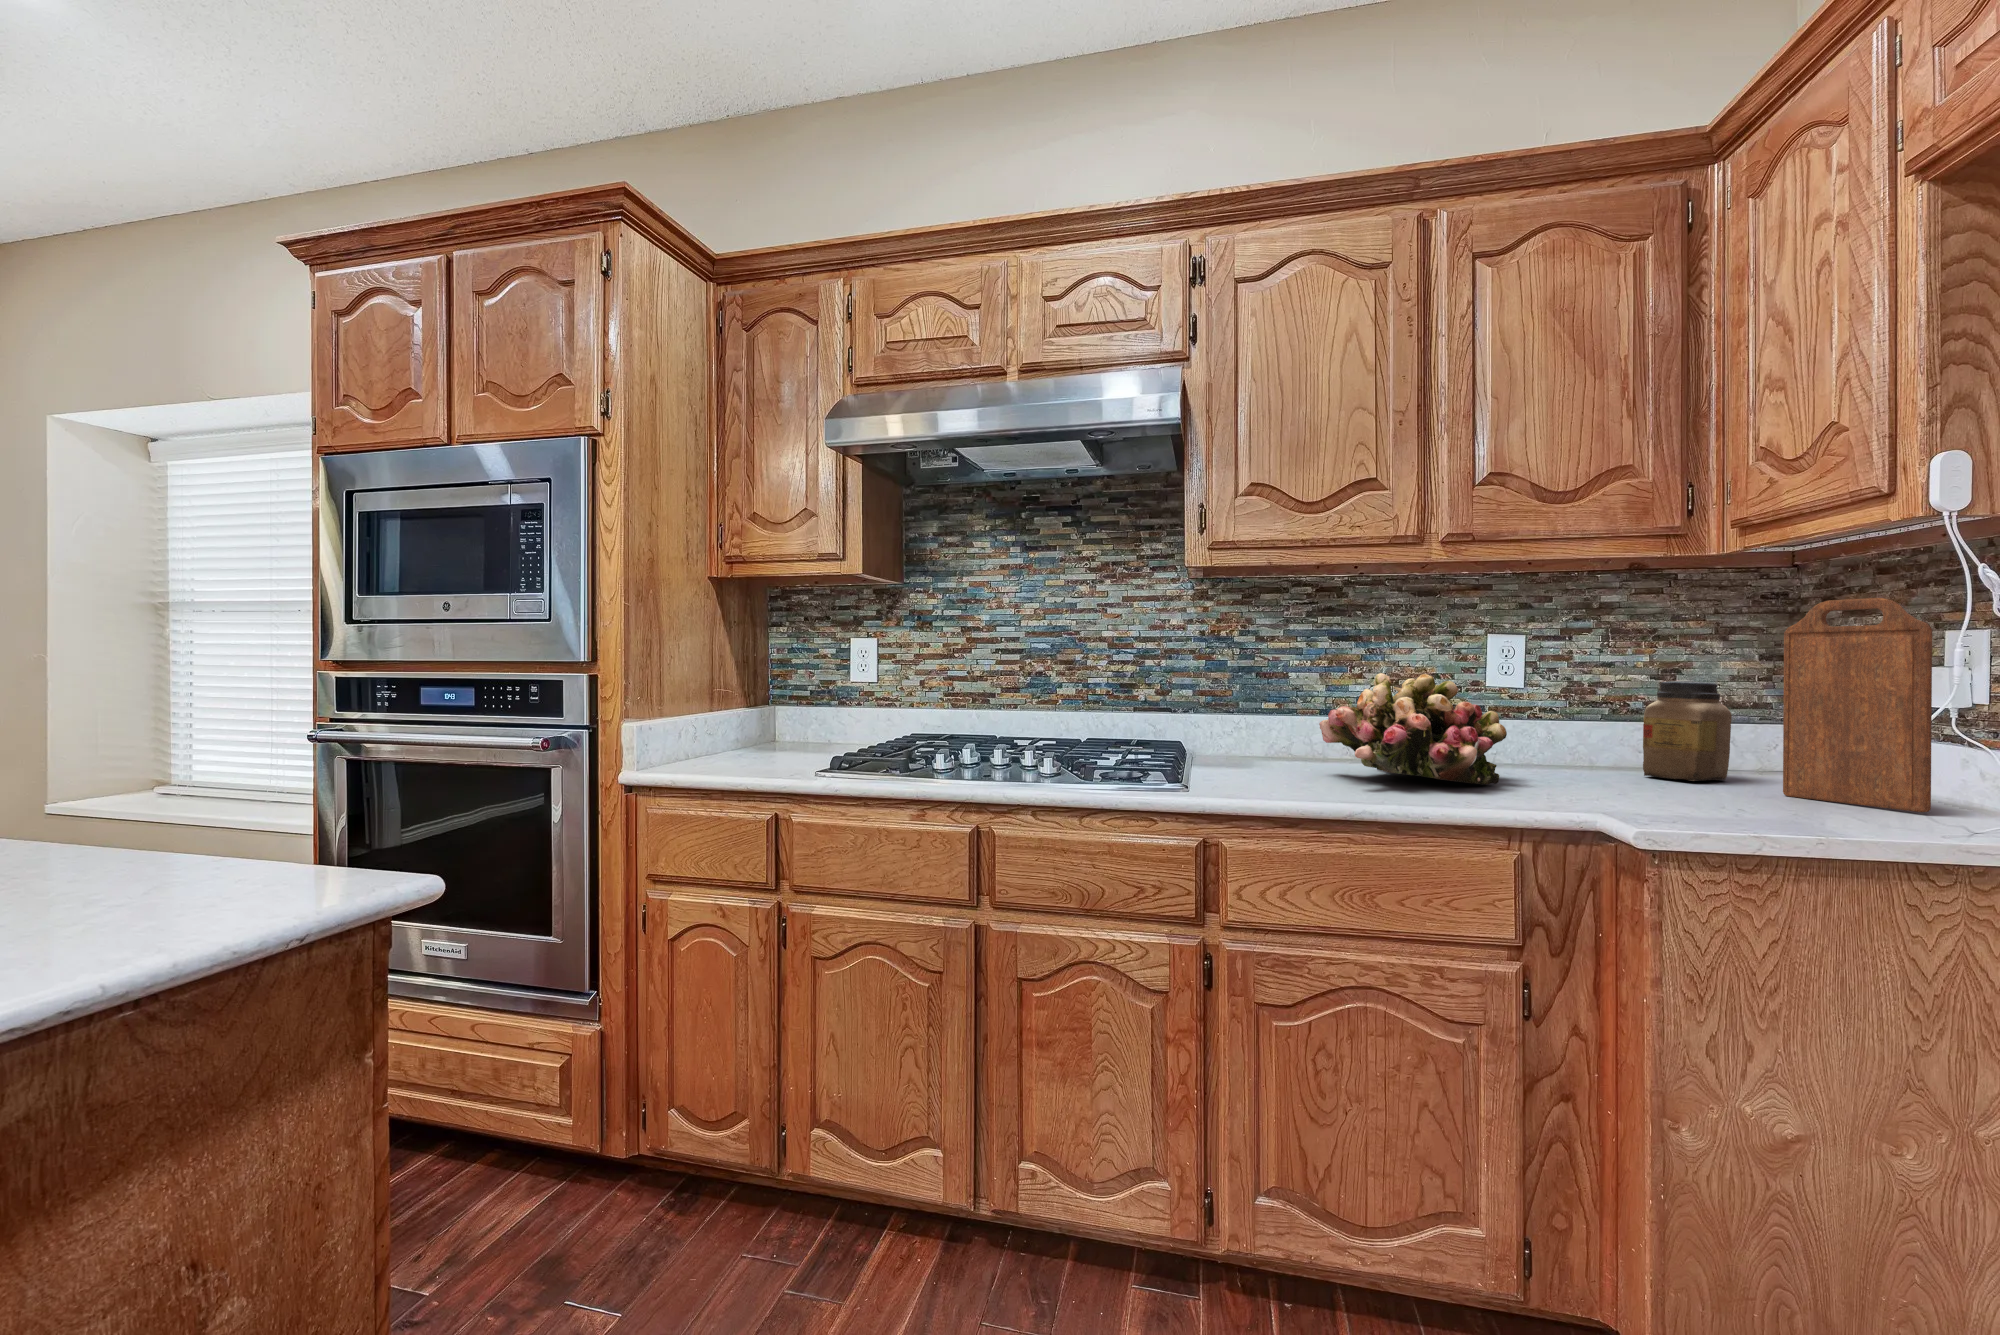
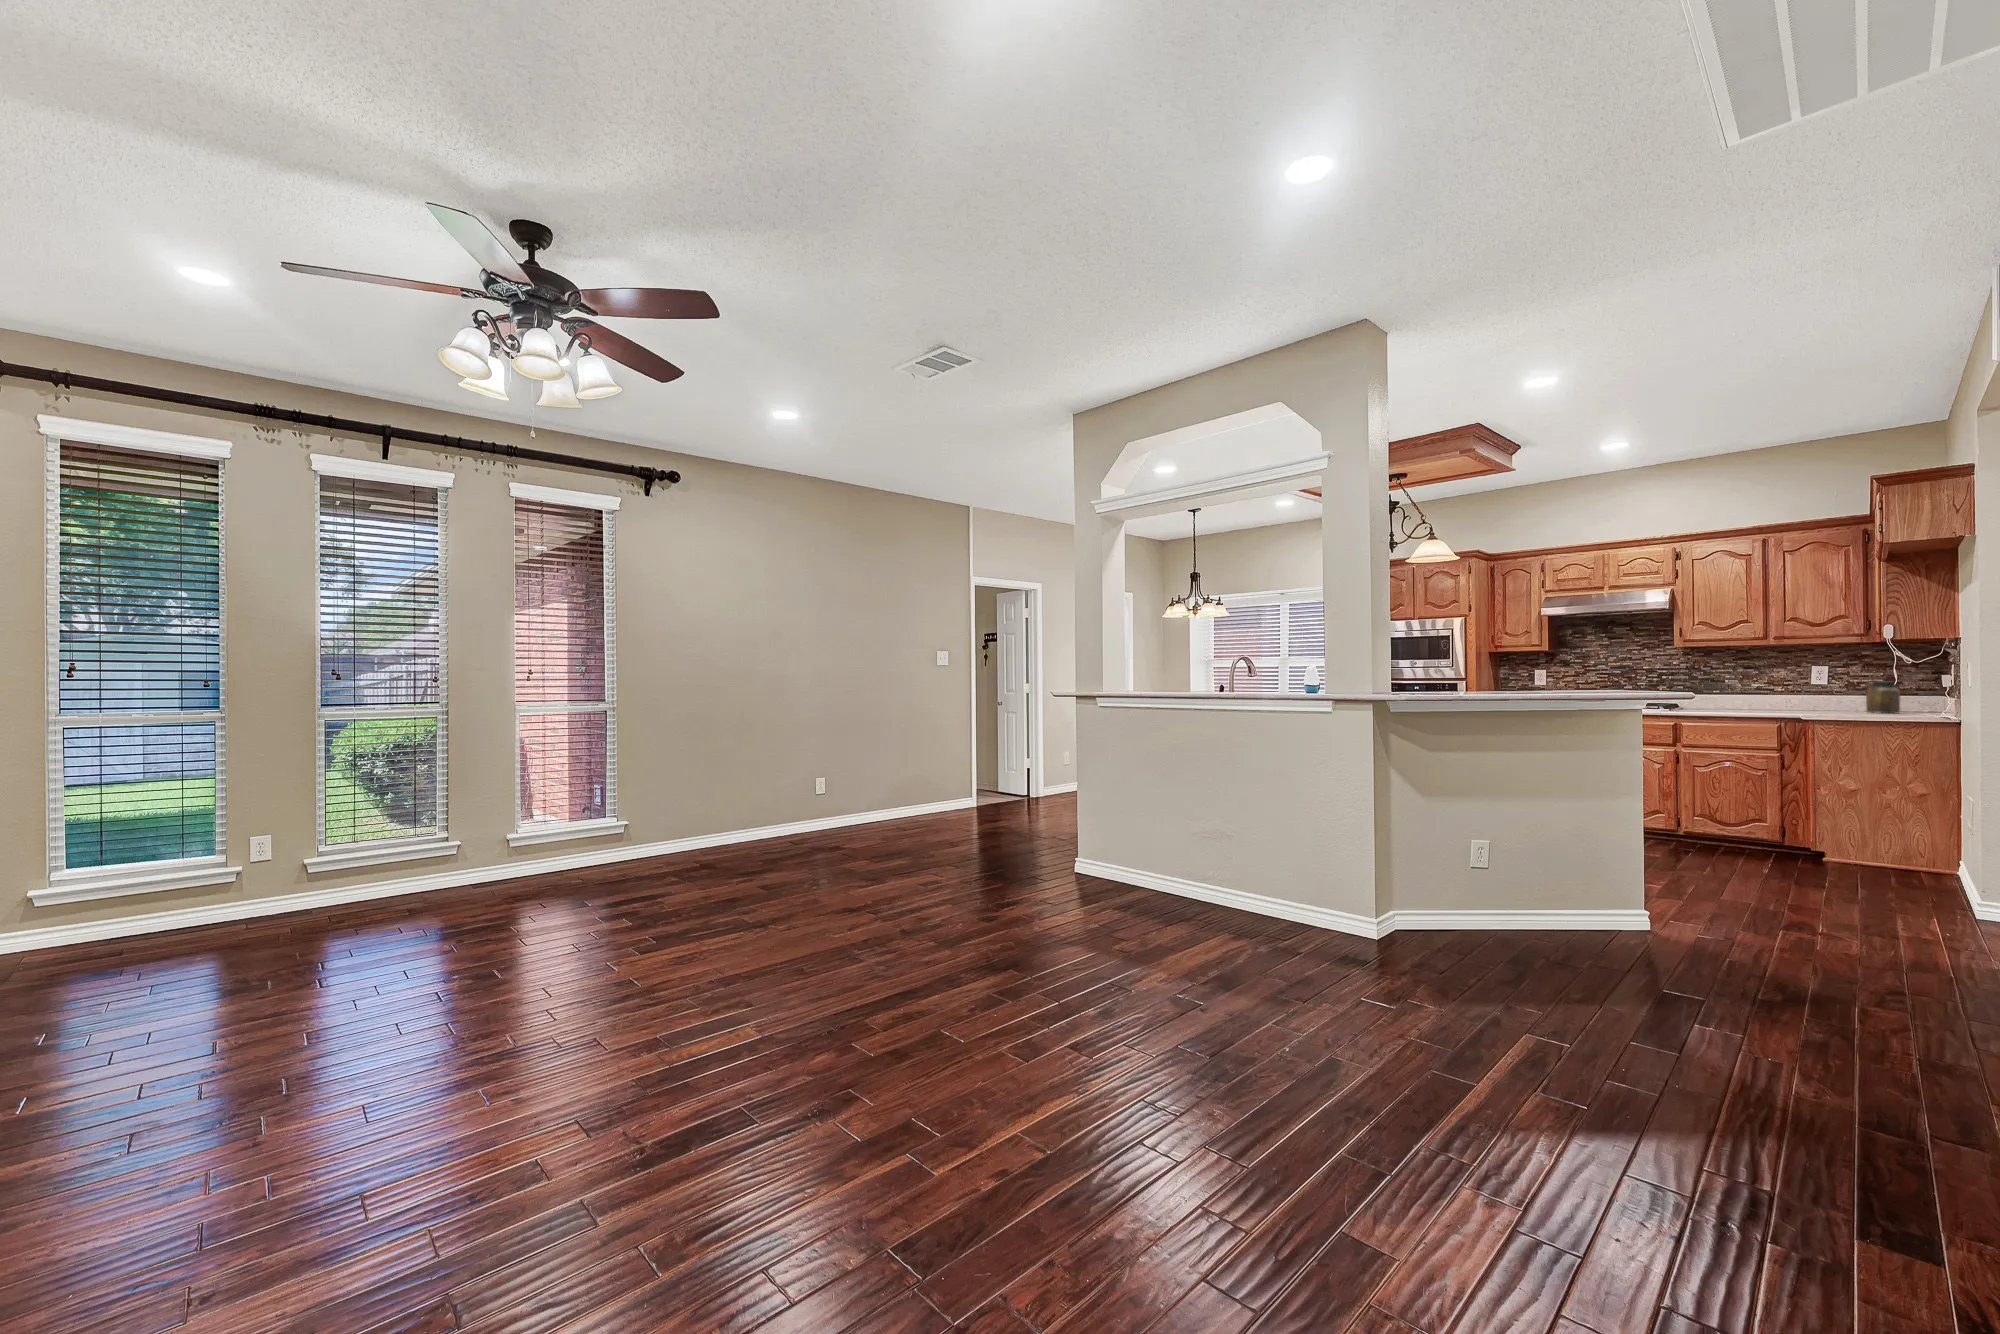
cutting board: present [1783,598,1932,812] -> none [1900,655,1932,715]
flower arrangement: present [1319,673,1507,785] -> none [1726,679,1799,711]

